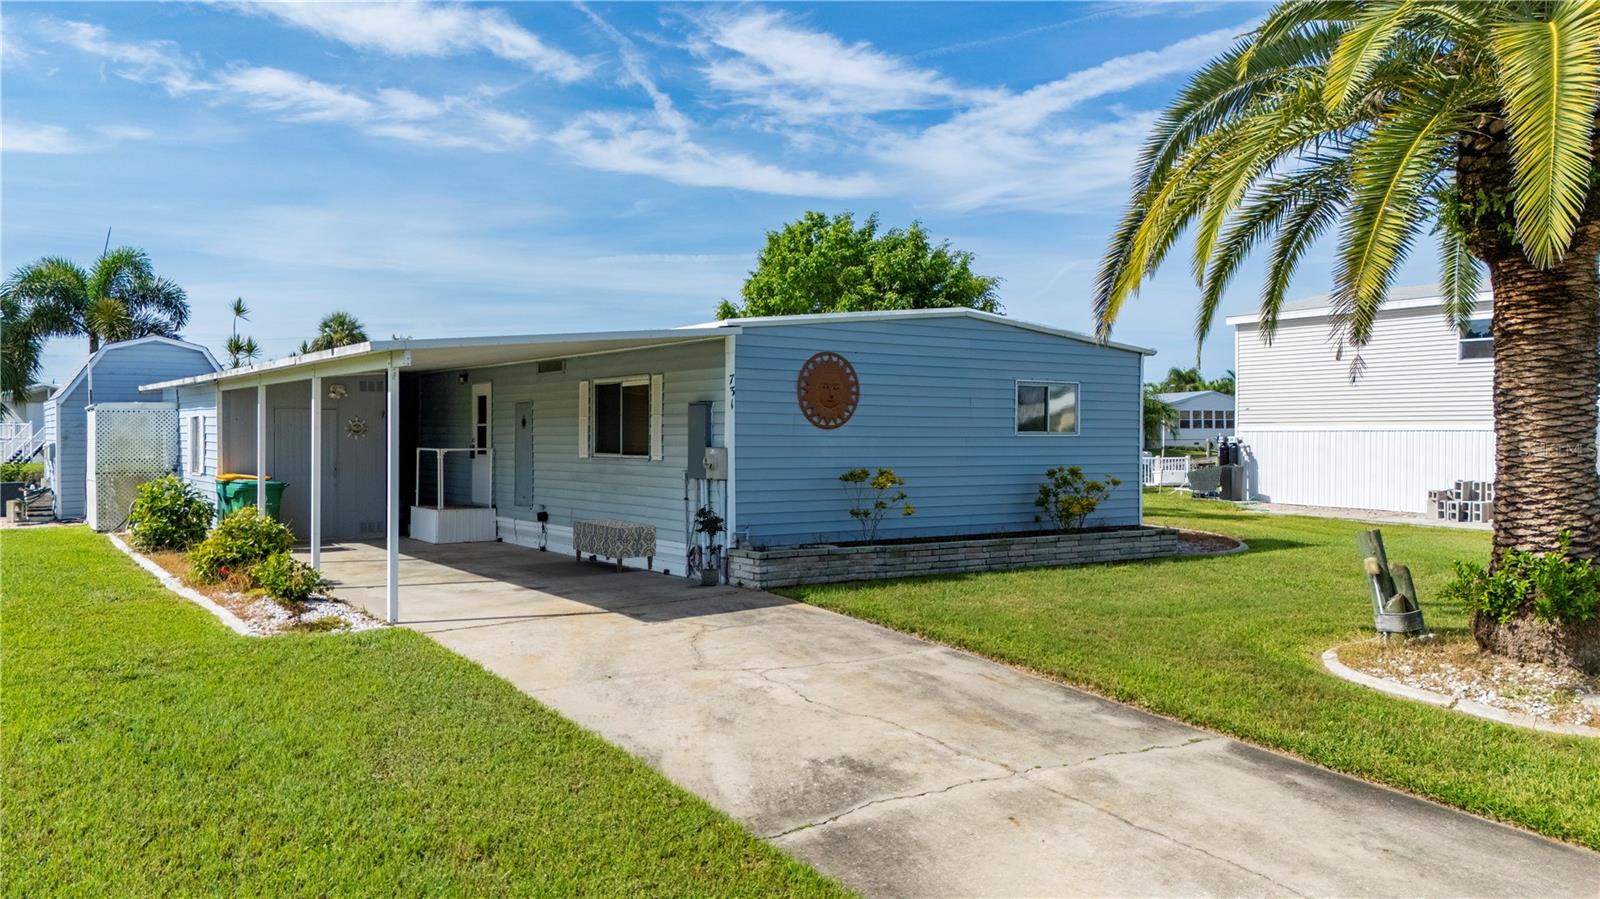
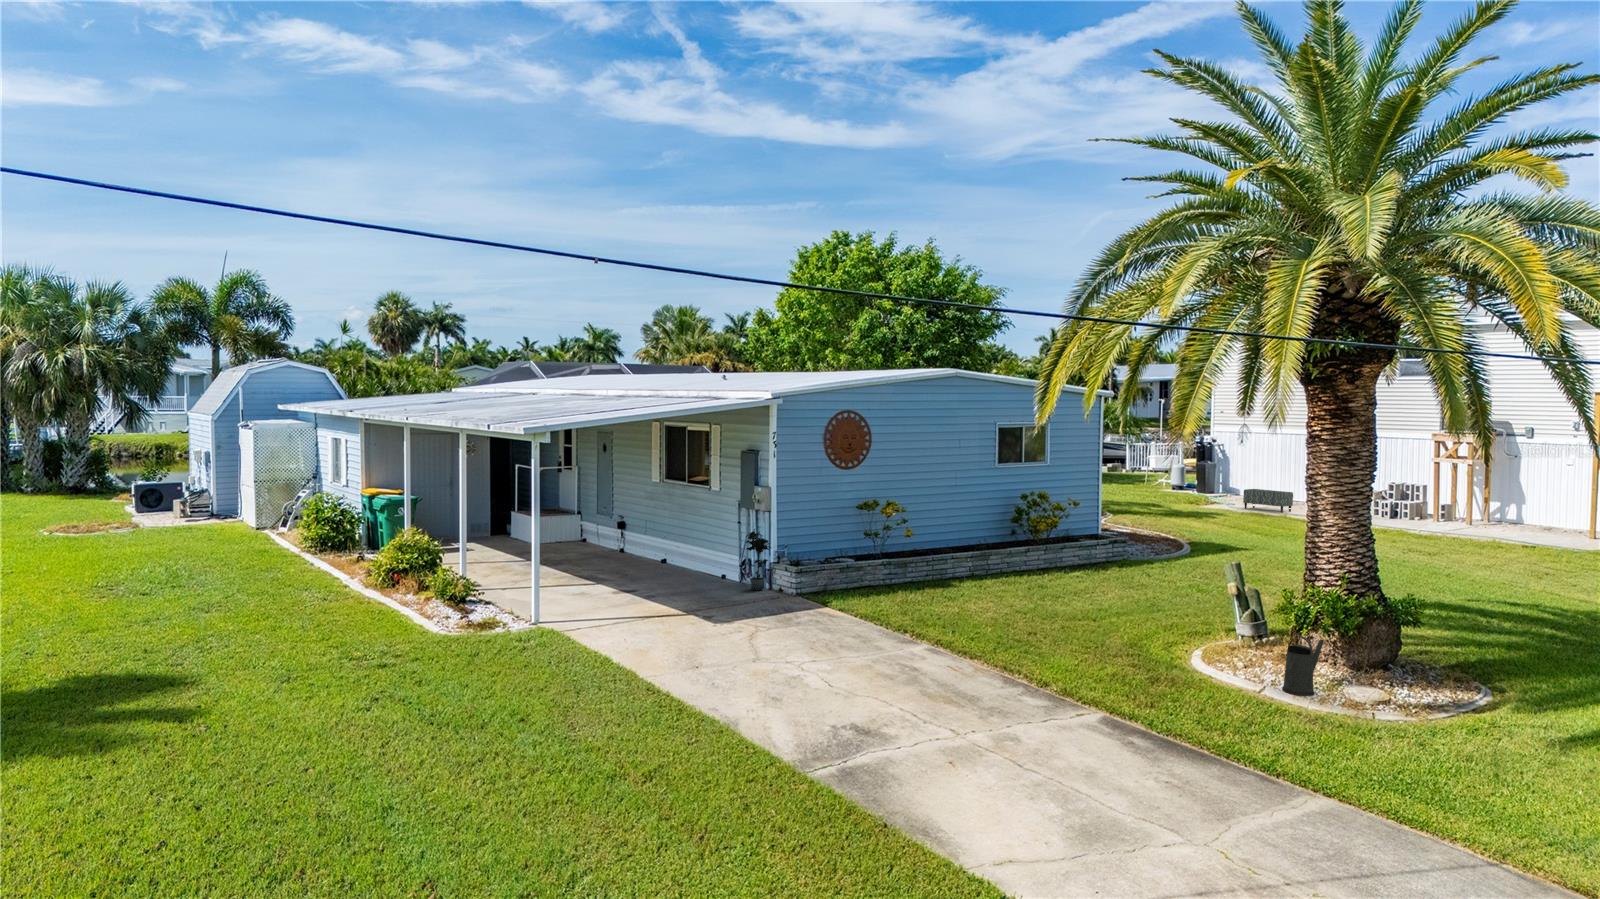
armchair: present [1187,466,1222,501] -> none [1167,472,1198,504]
bench: present [573,518,656,573] -> present [1243,489,1293,513]
watering can: none [1483,622,1537,712] -> present [1282,636,1324,696]

